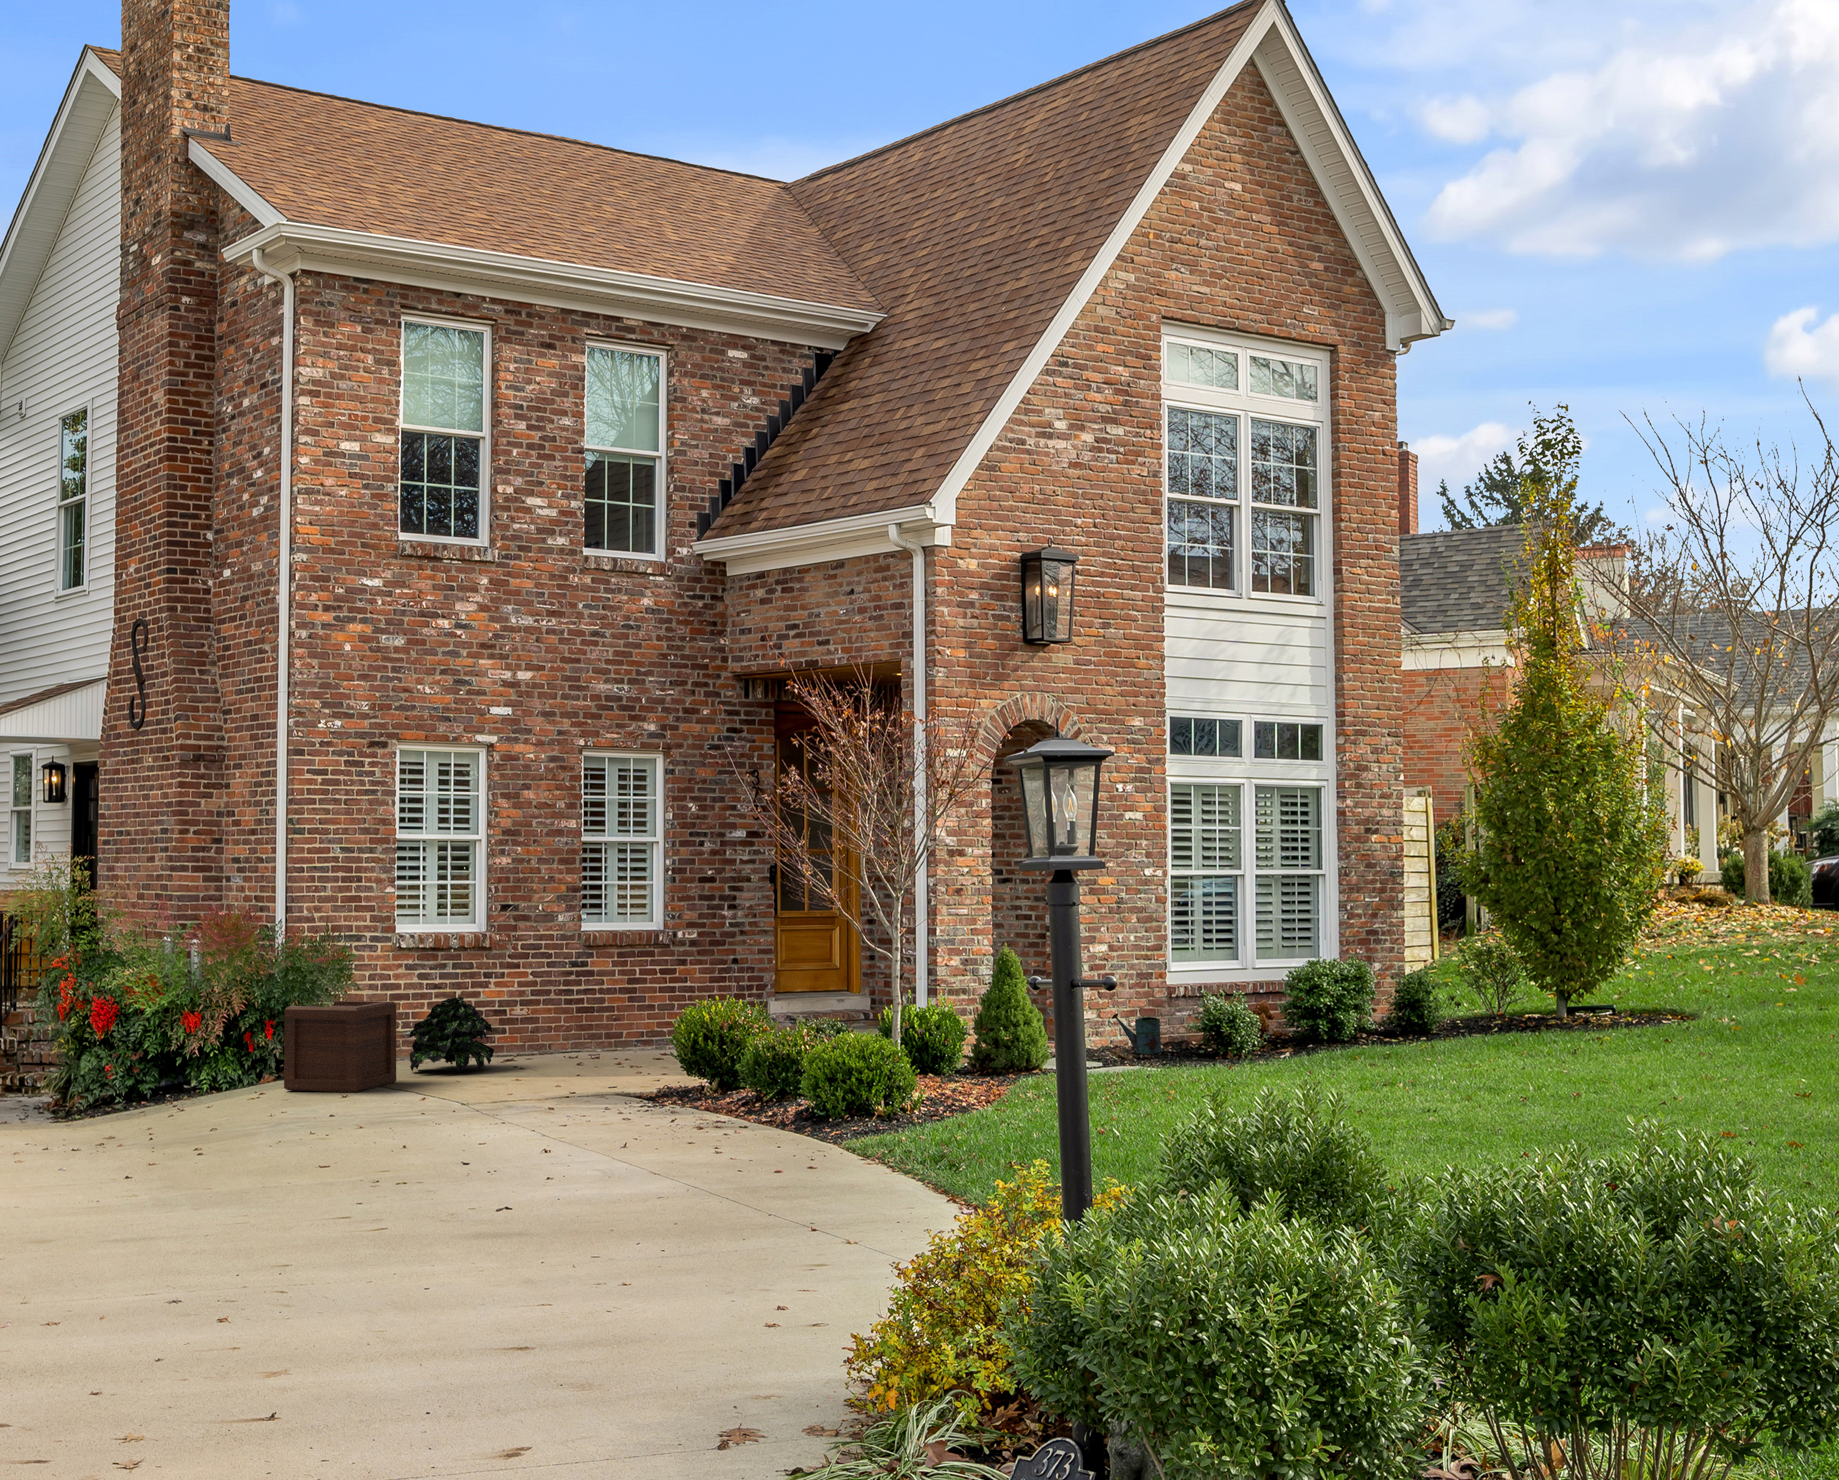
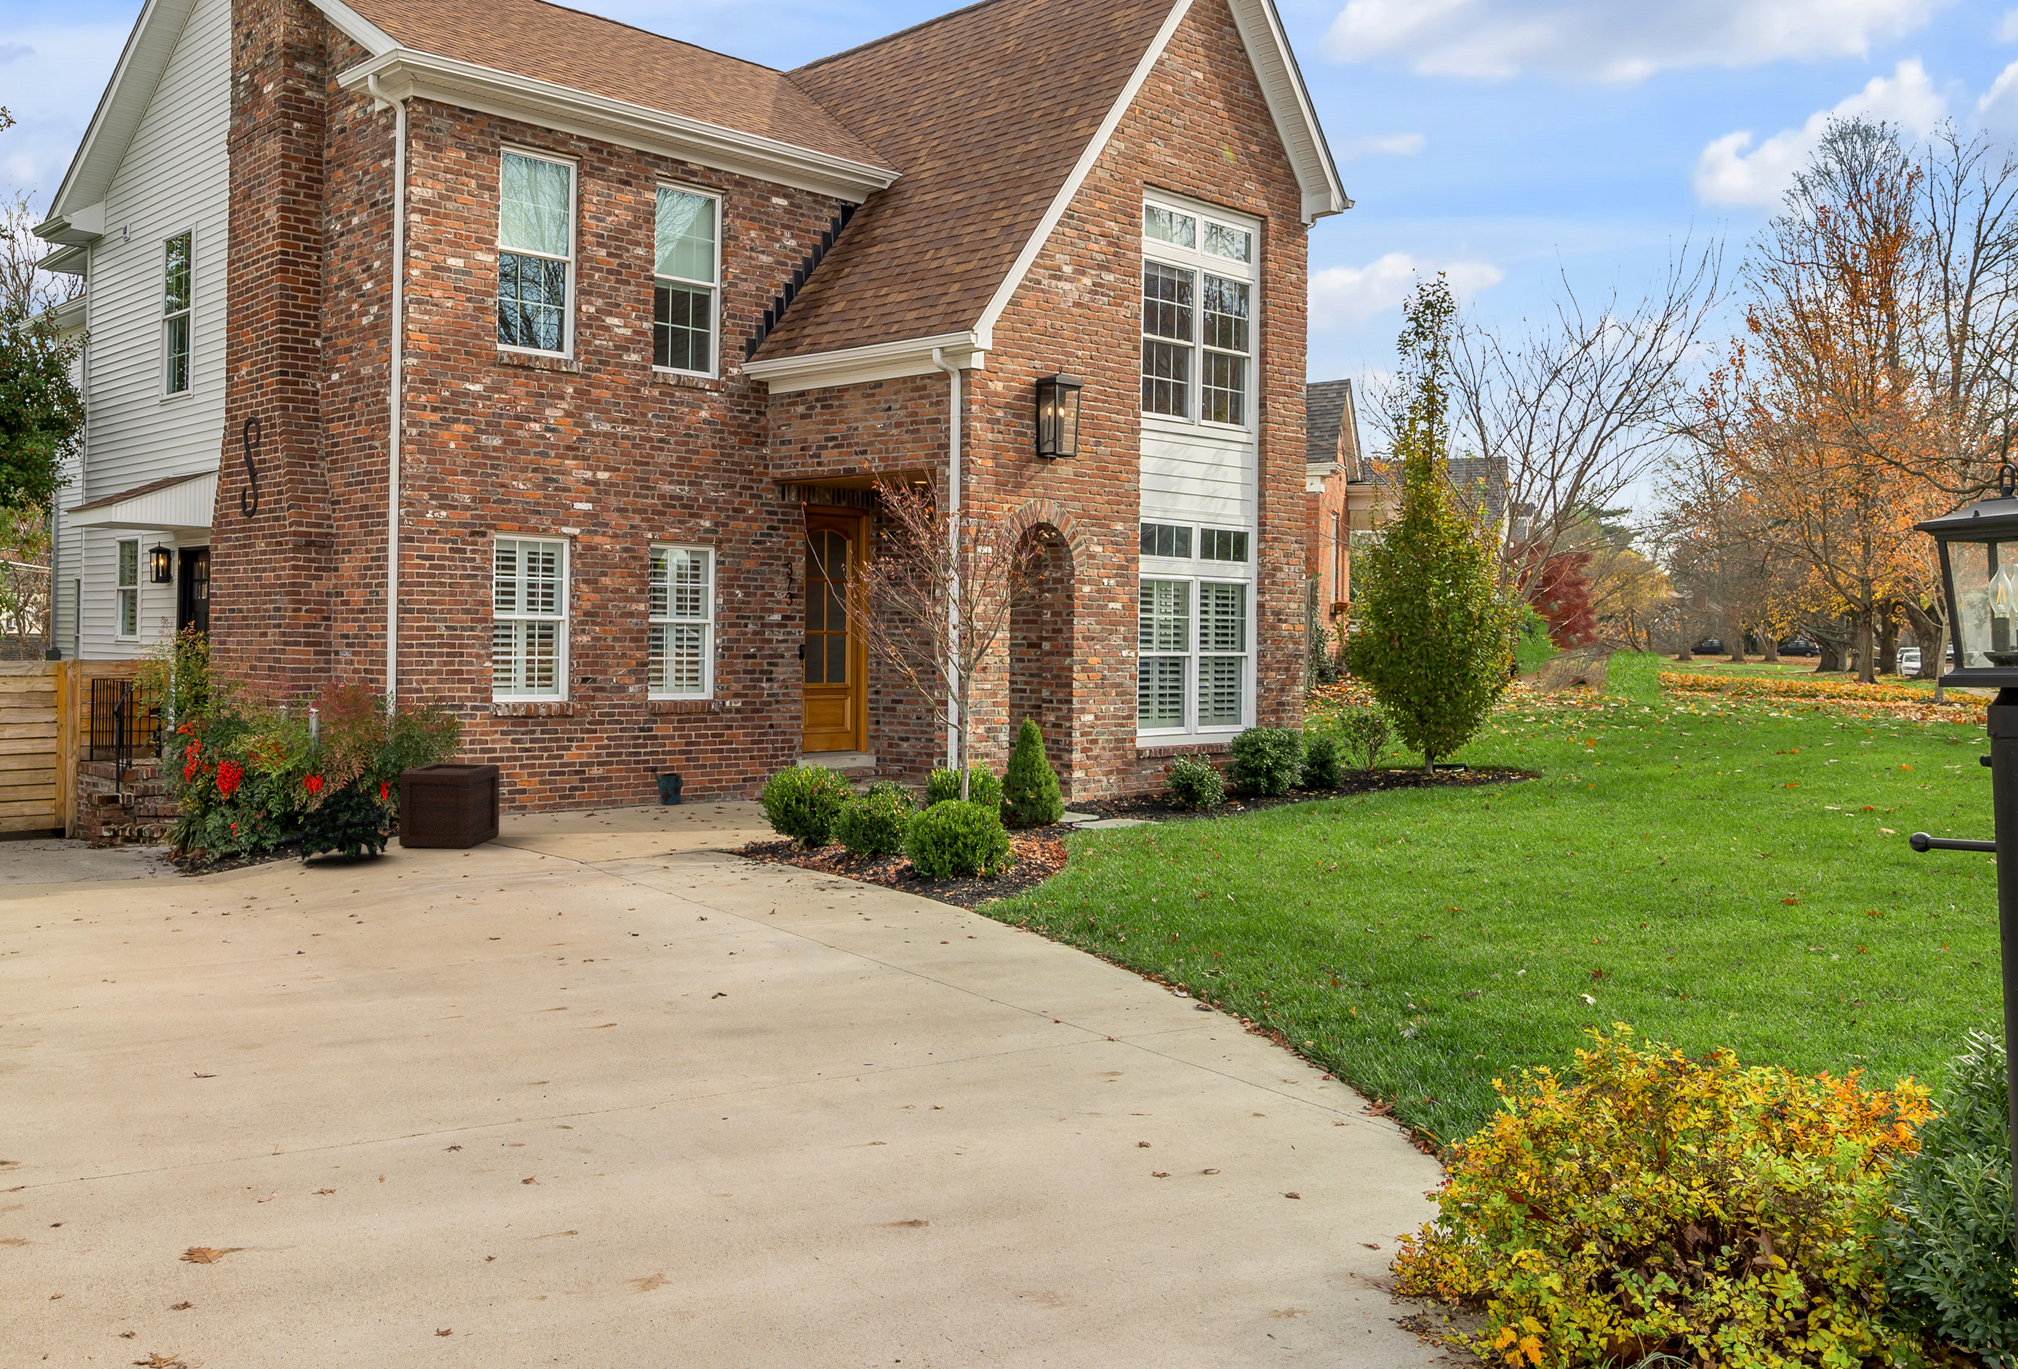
potted plant: present [409,997,494,1072] -> present [300,786,388,863]
watering can: present [1112,1013,1167,1054] -> present [651,768,683,805]

